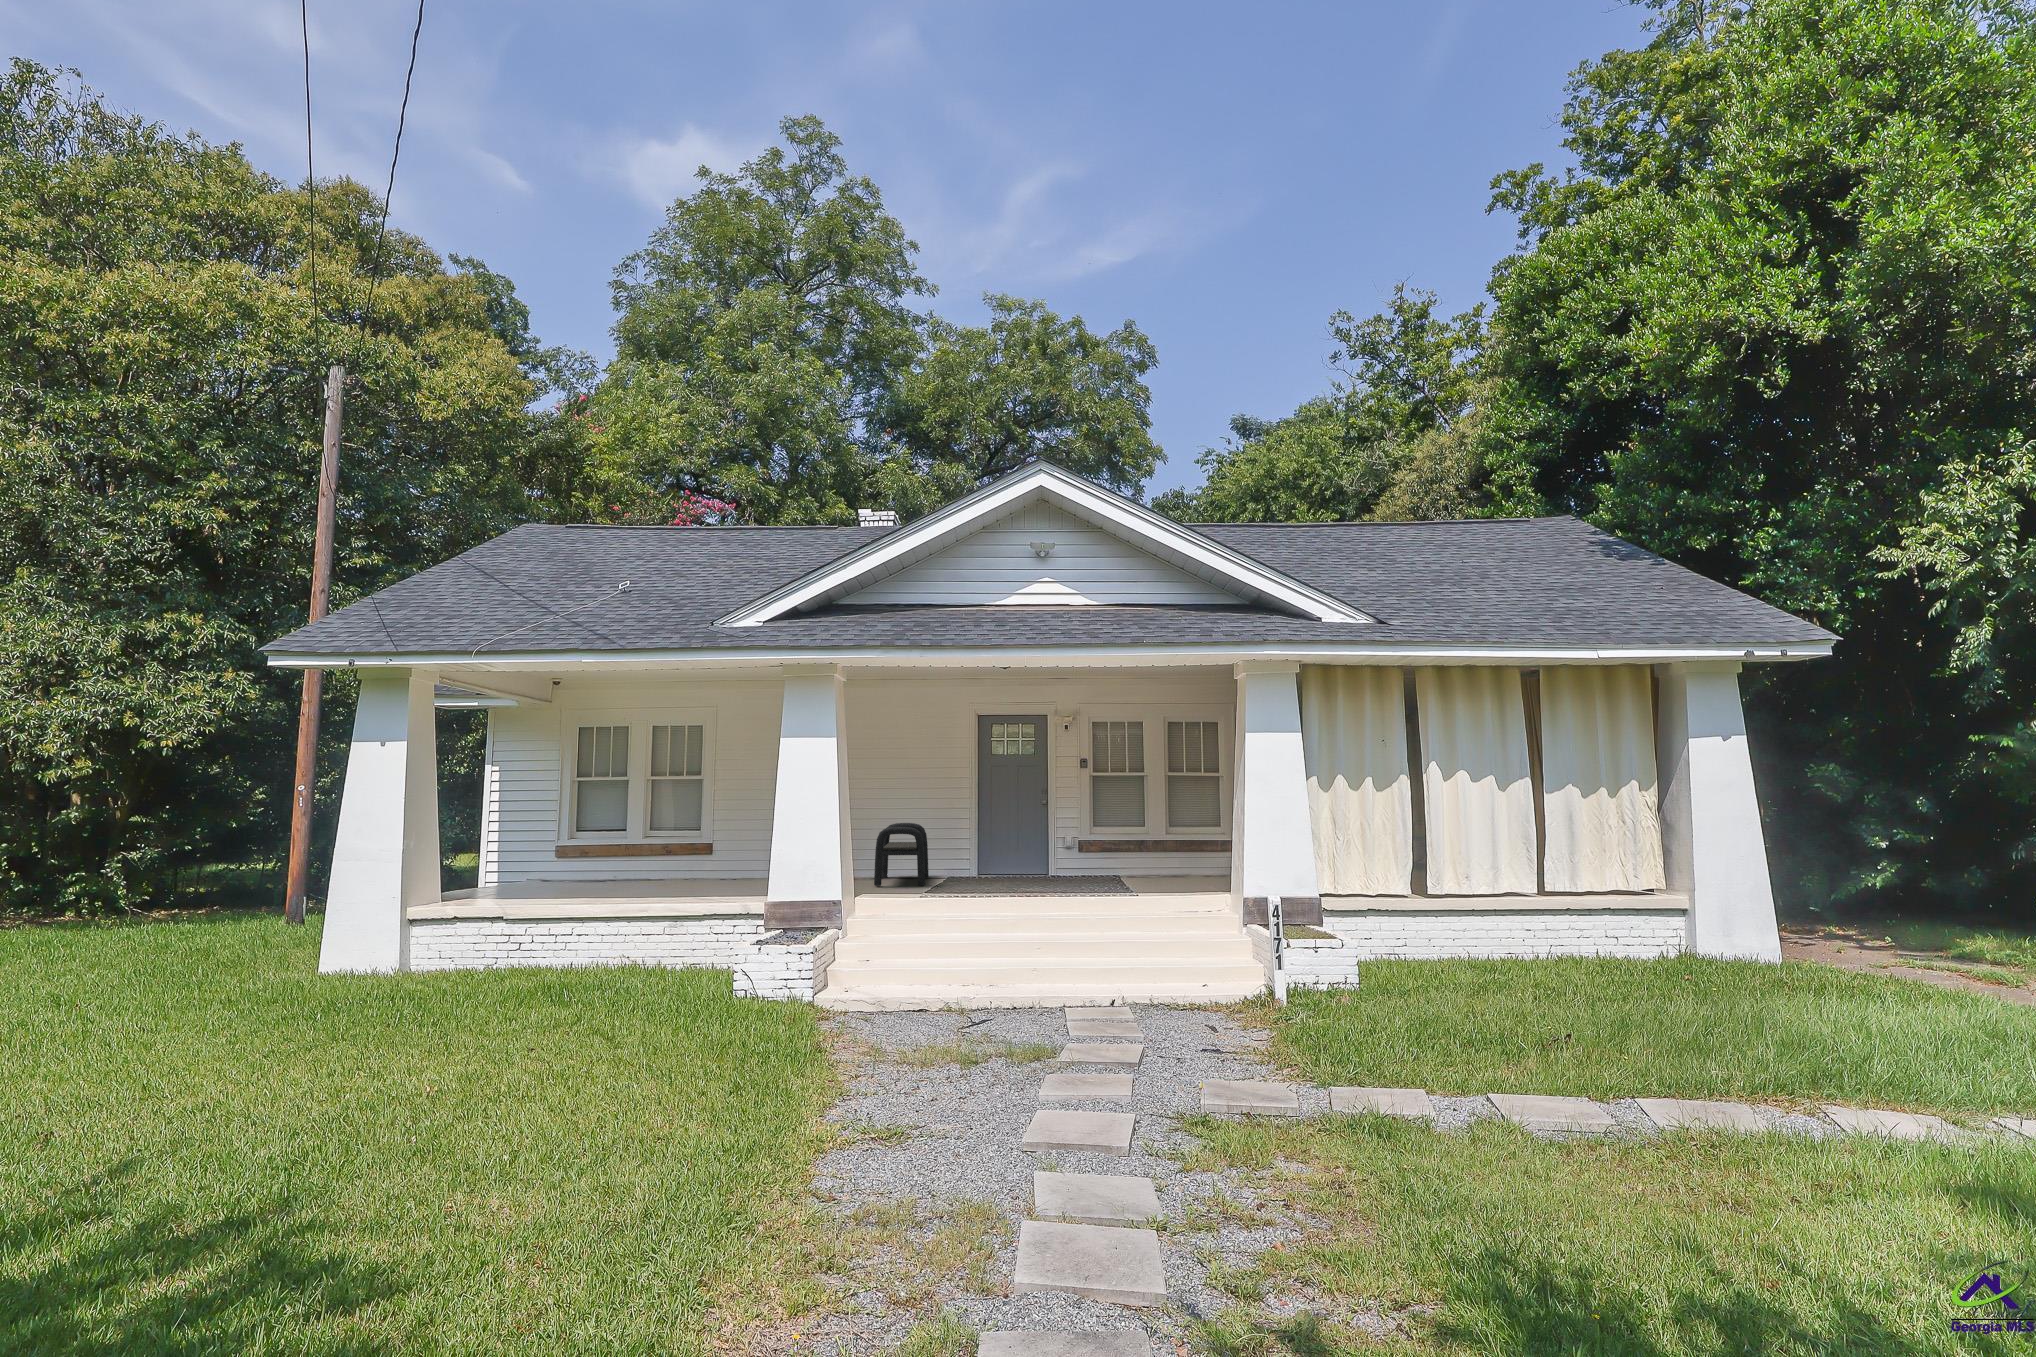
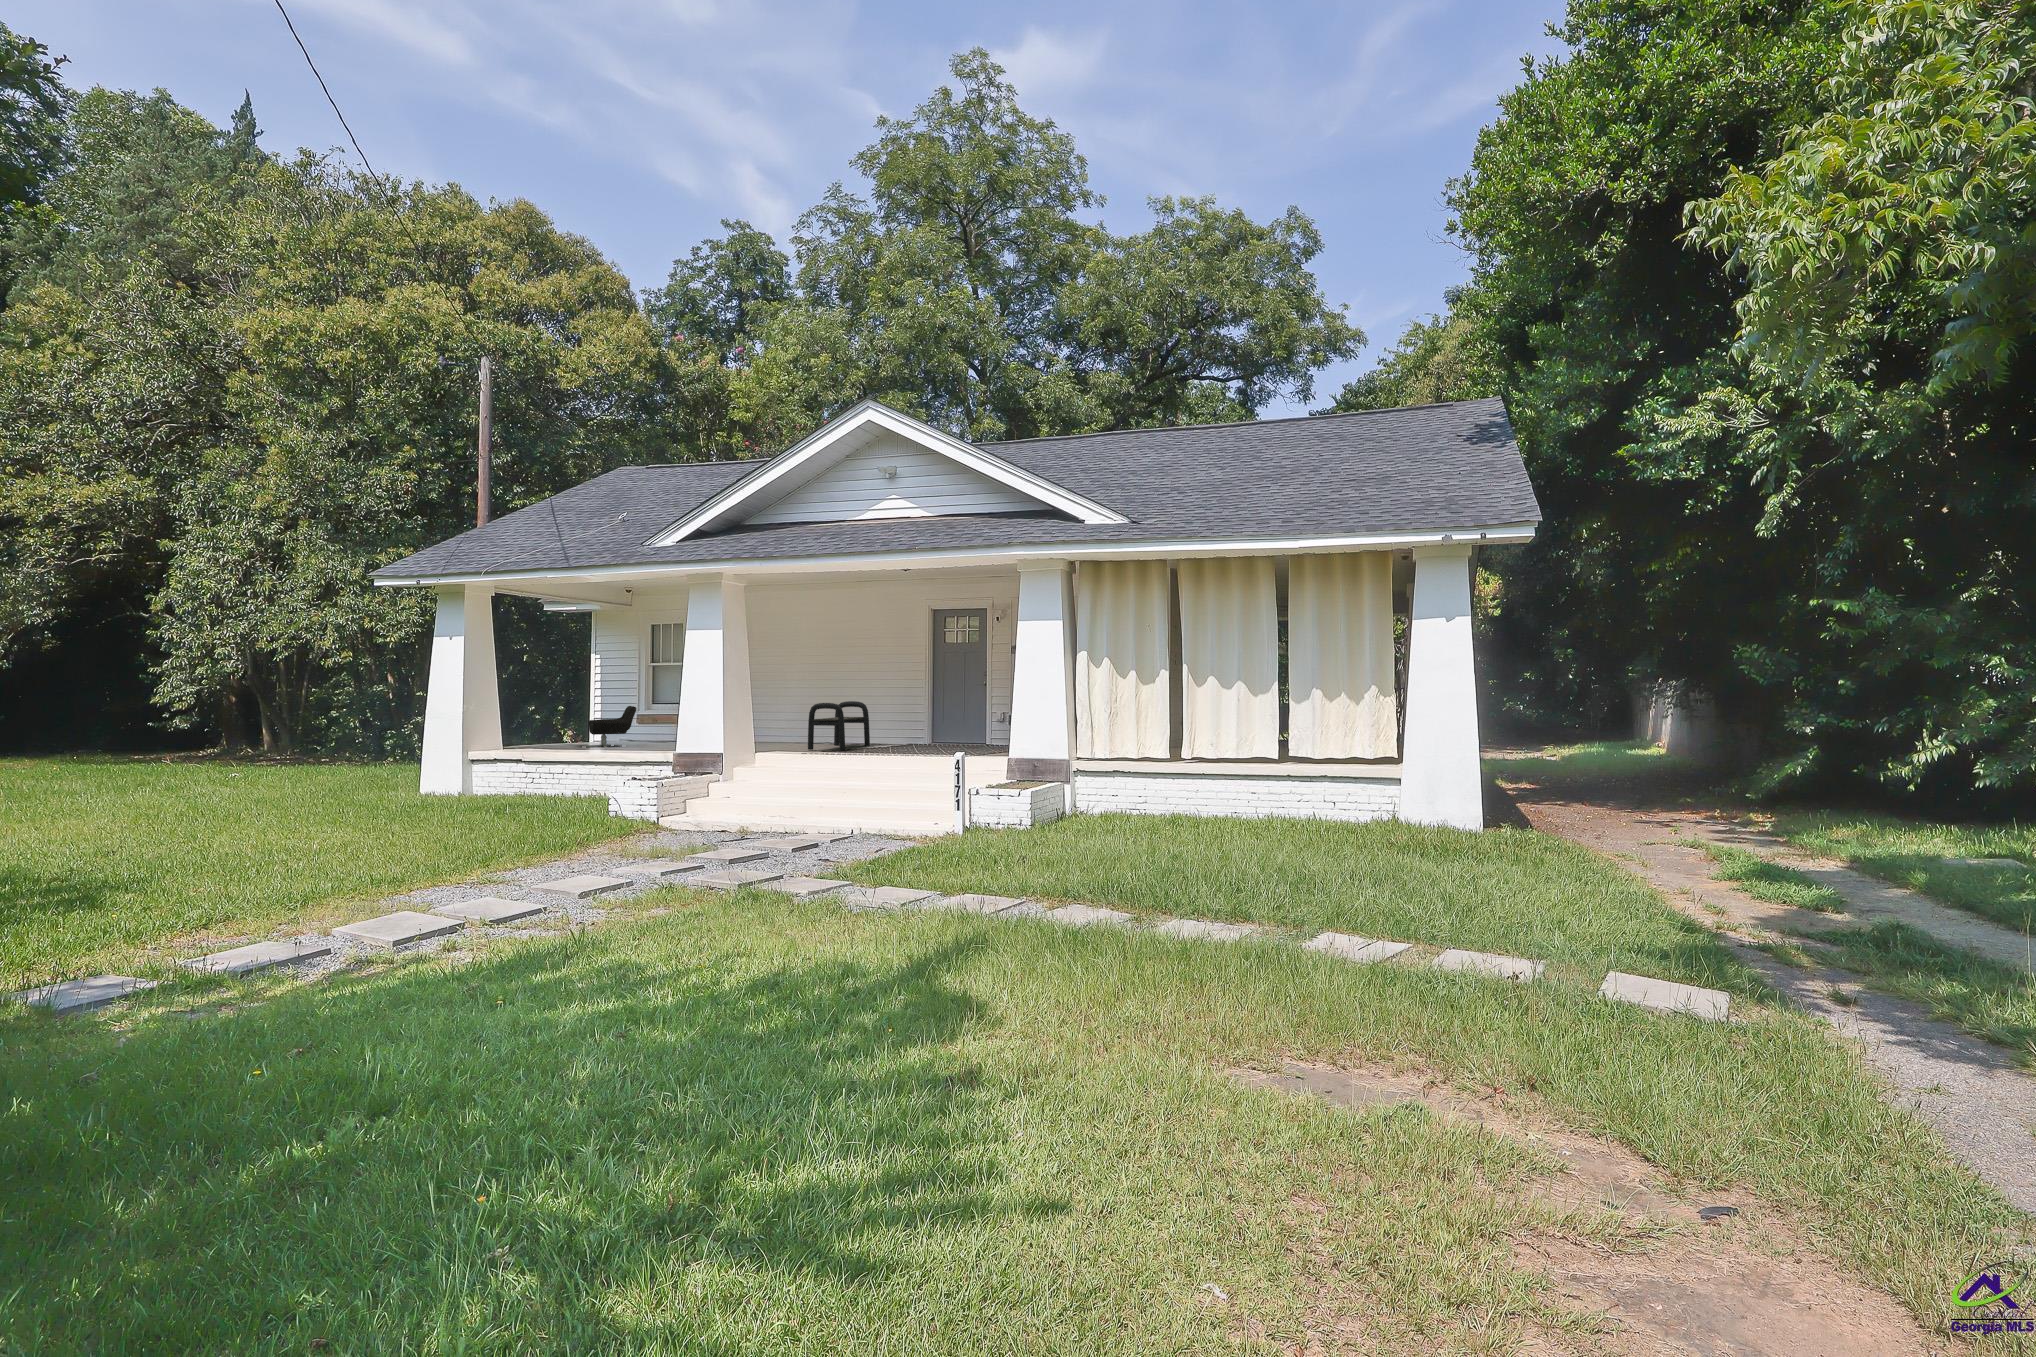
lounge chair: none [523,832,600,891] -> present [589,706,637,748]

